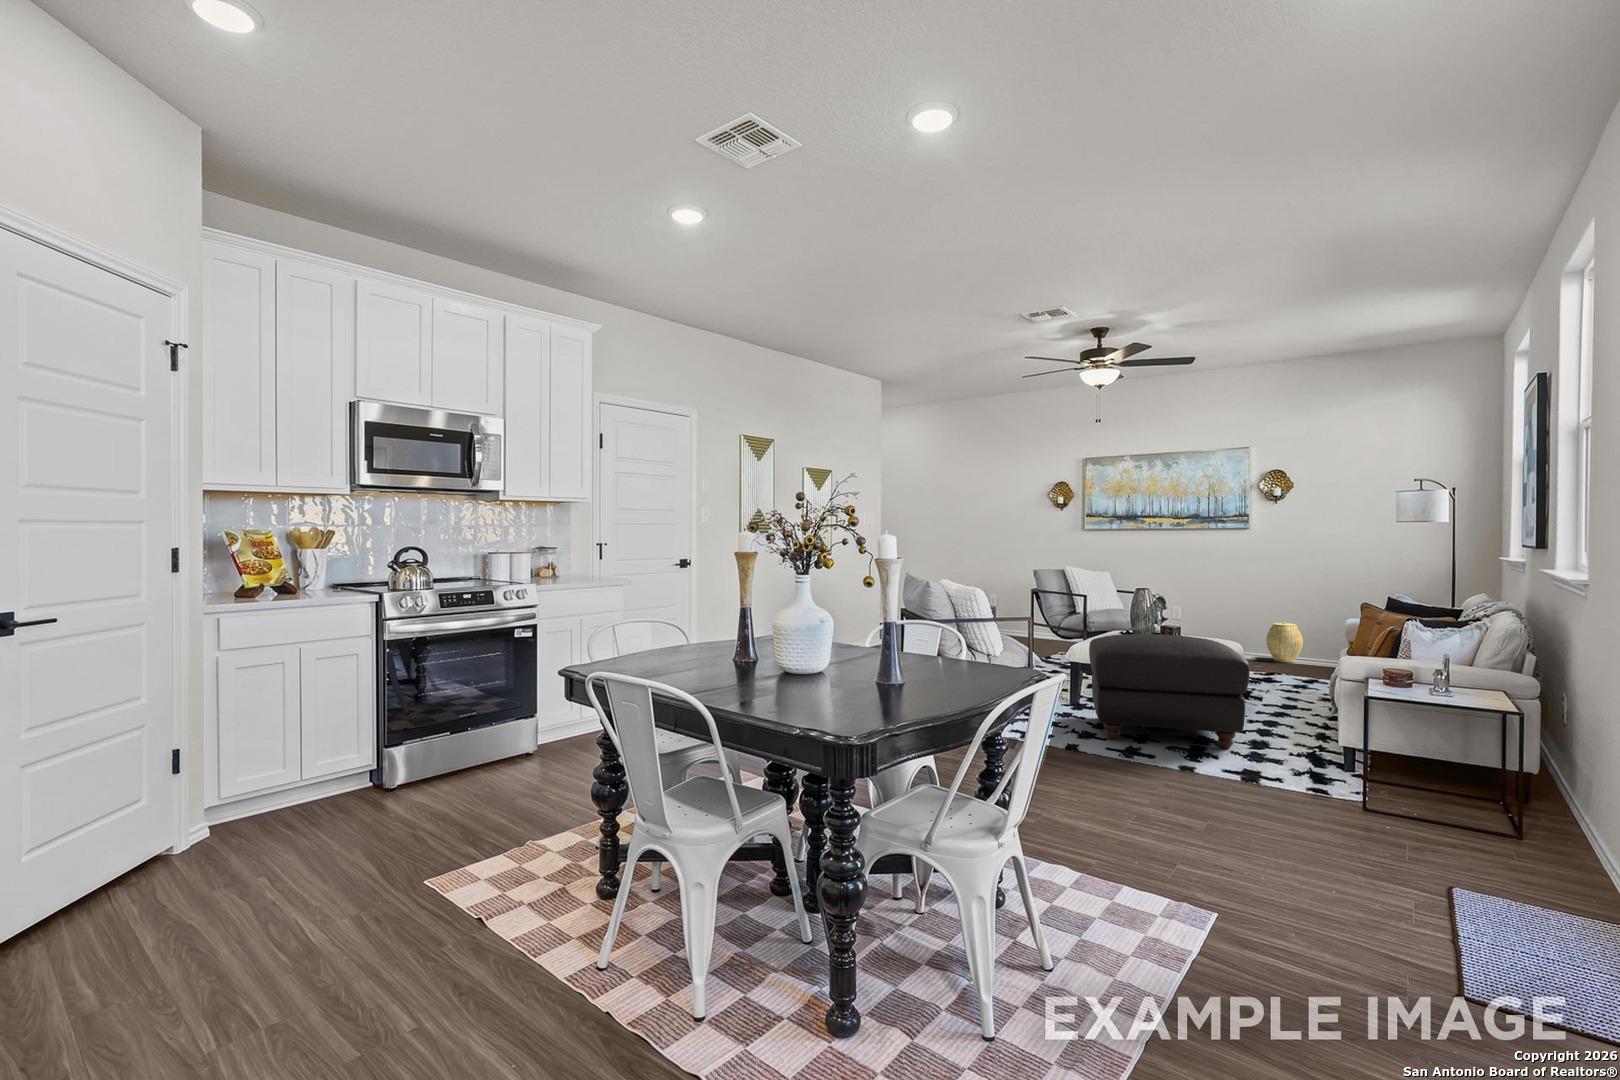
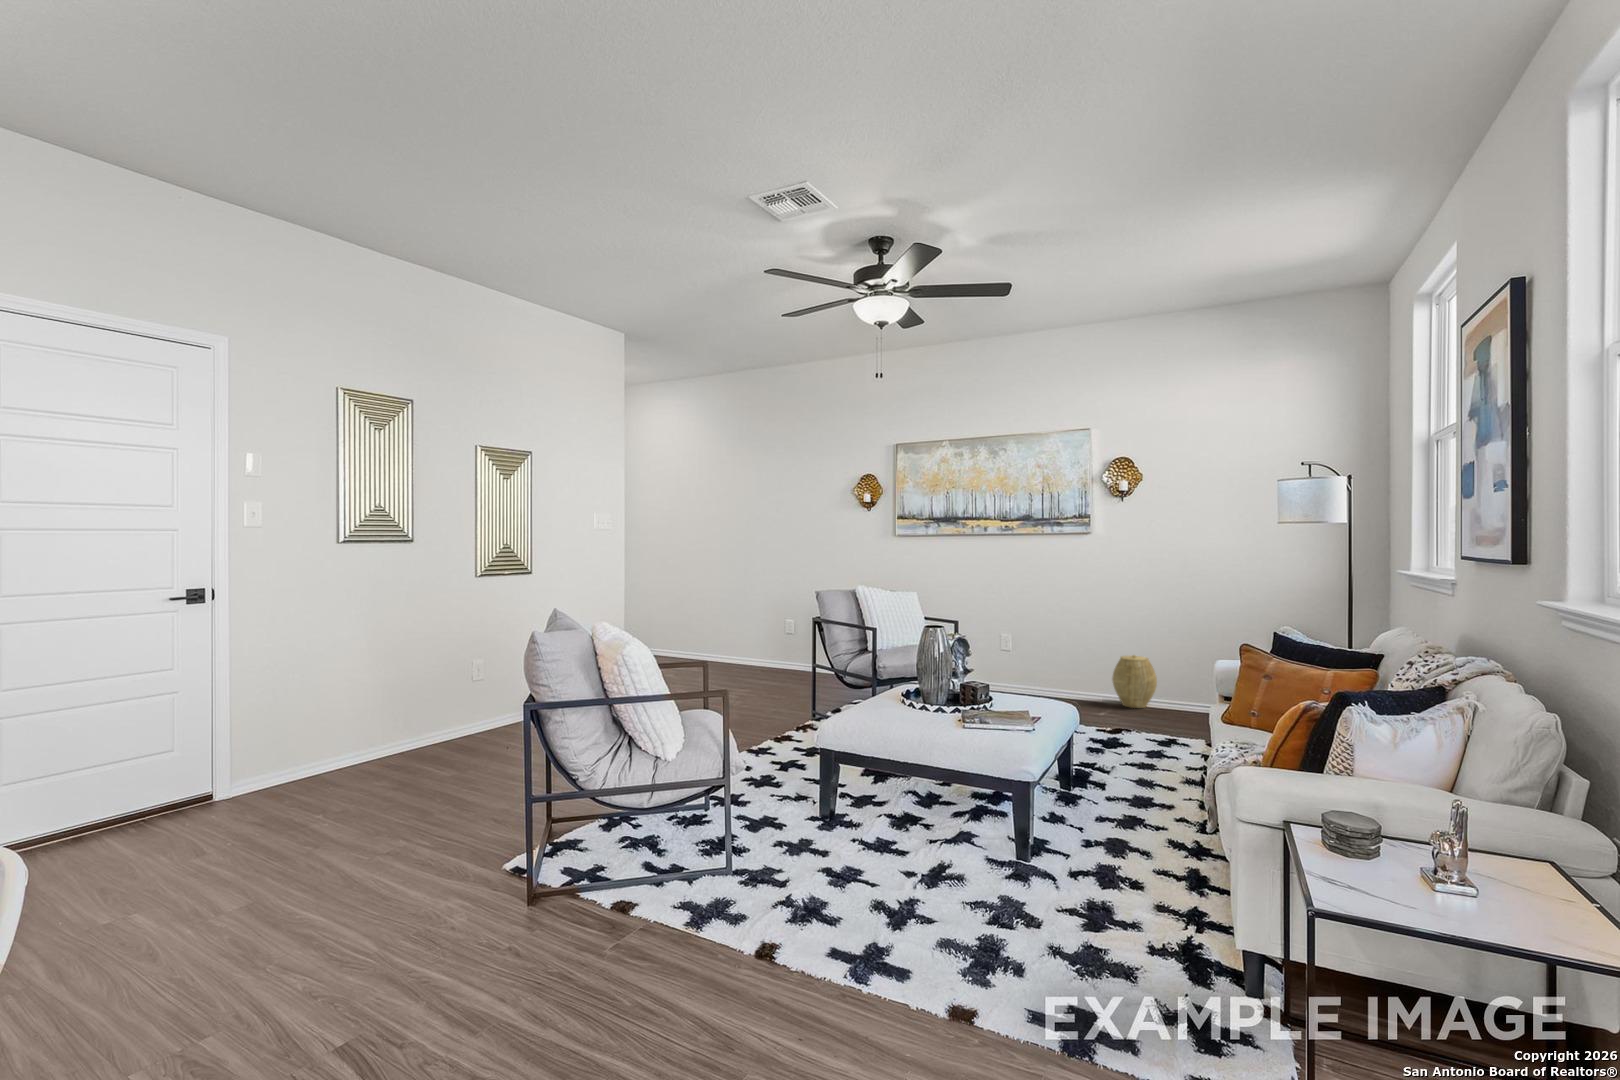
ottoman: present [1089,634,1250,748] -> none [812,719,1082,946]

